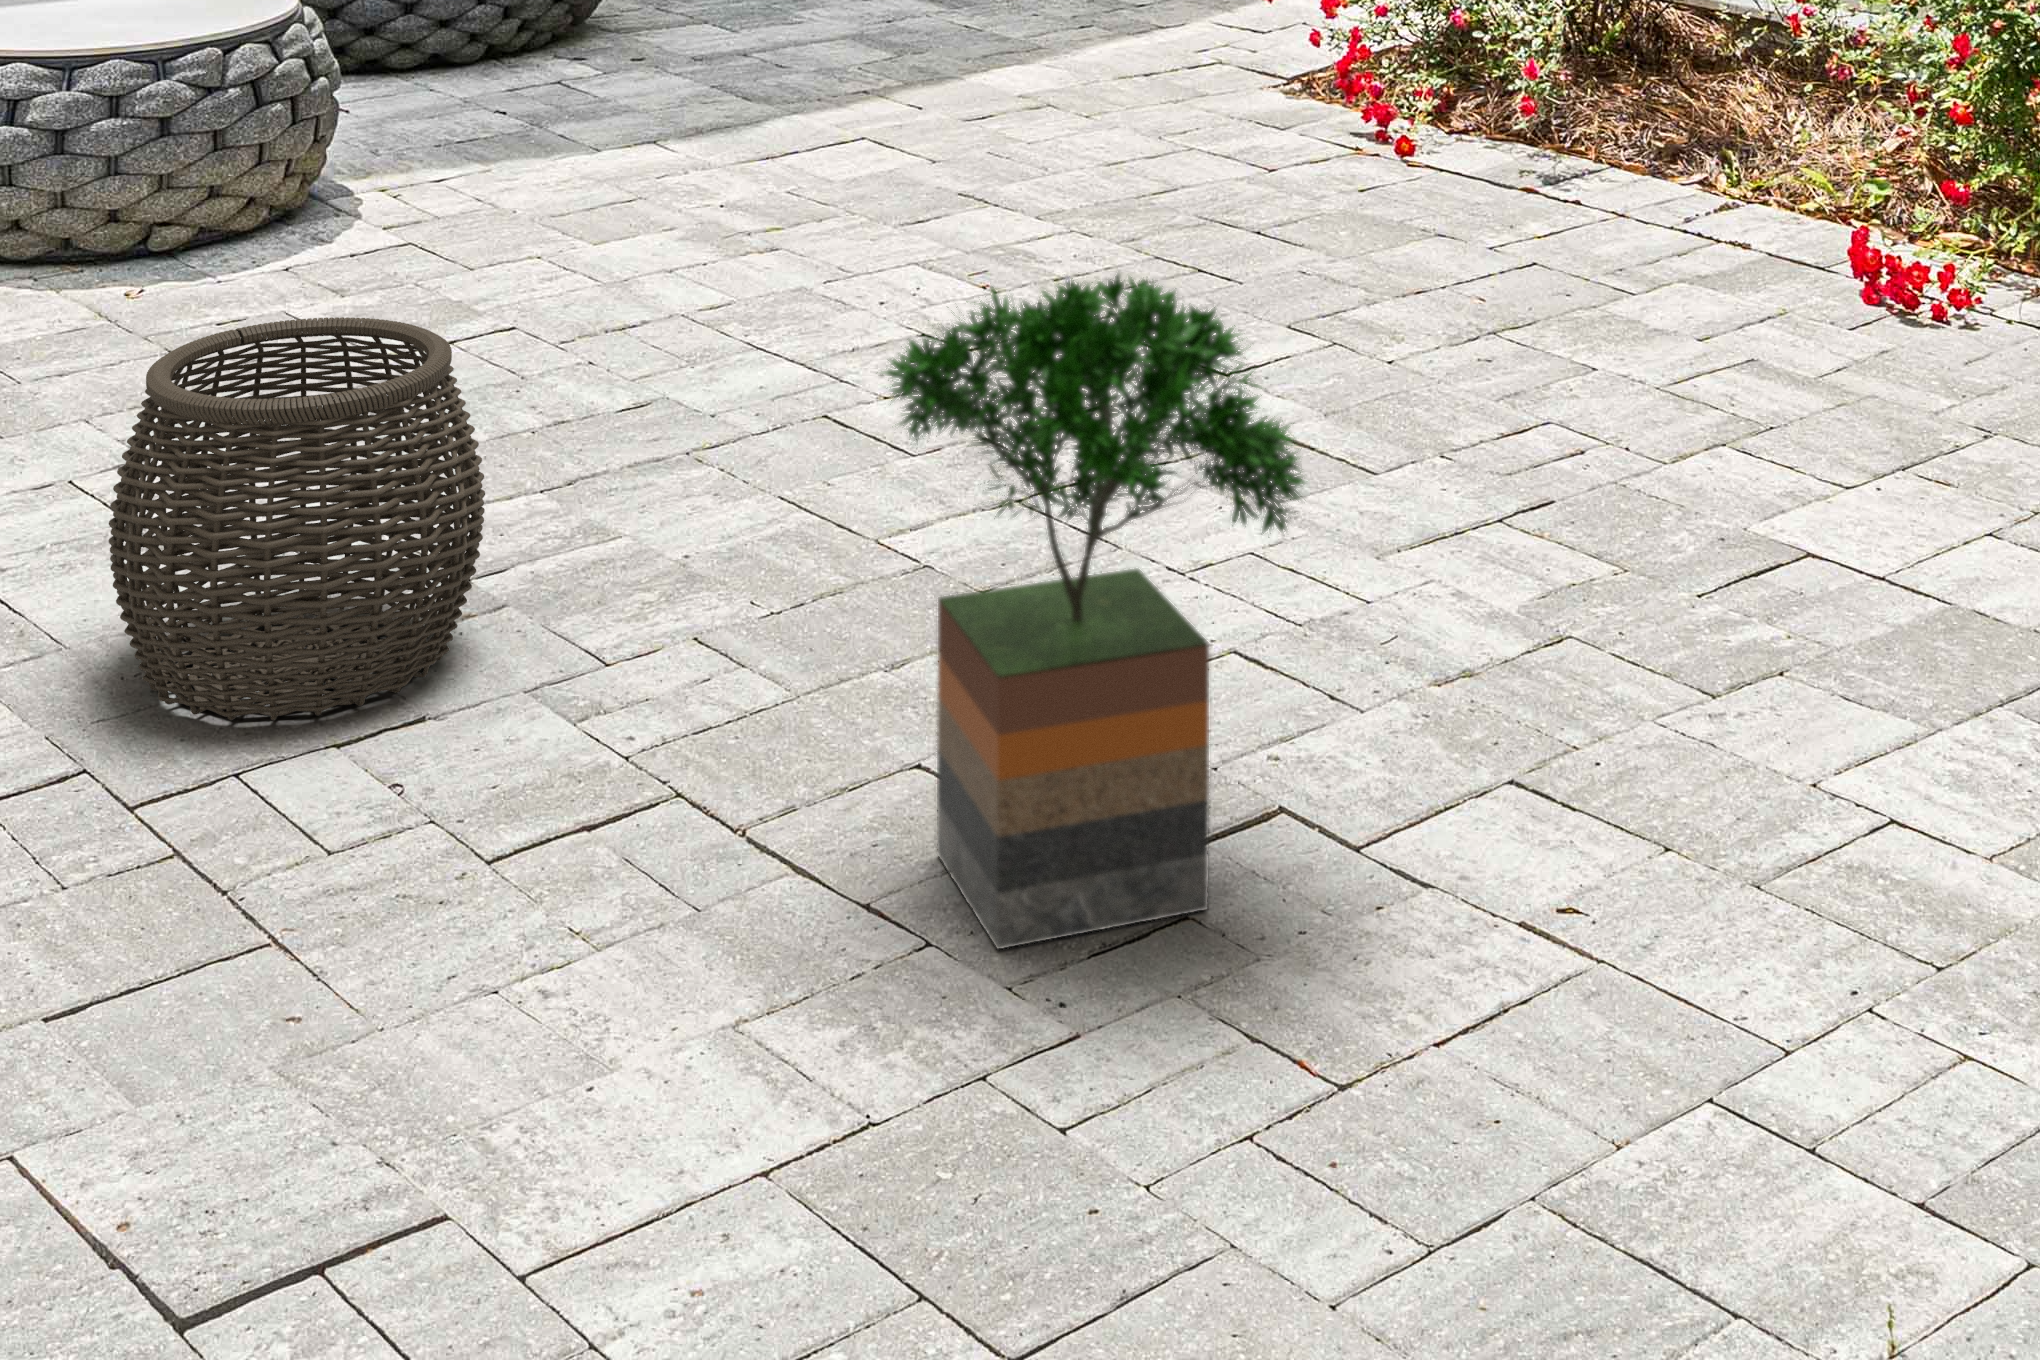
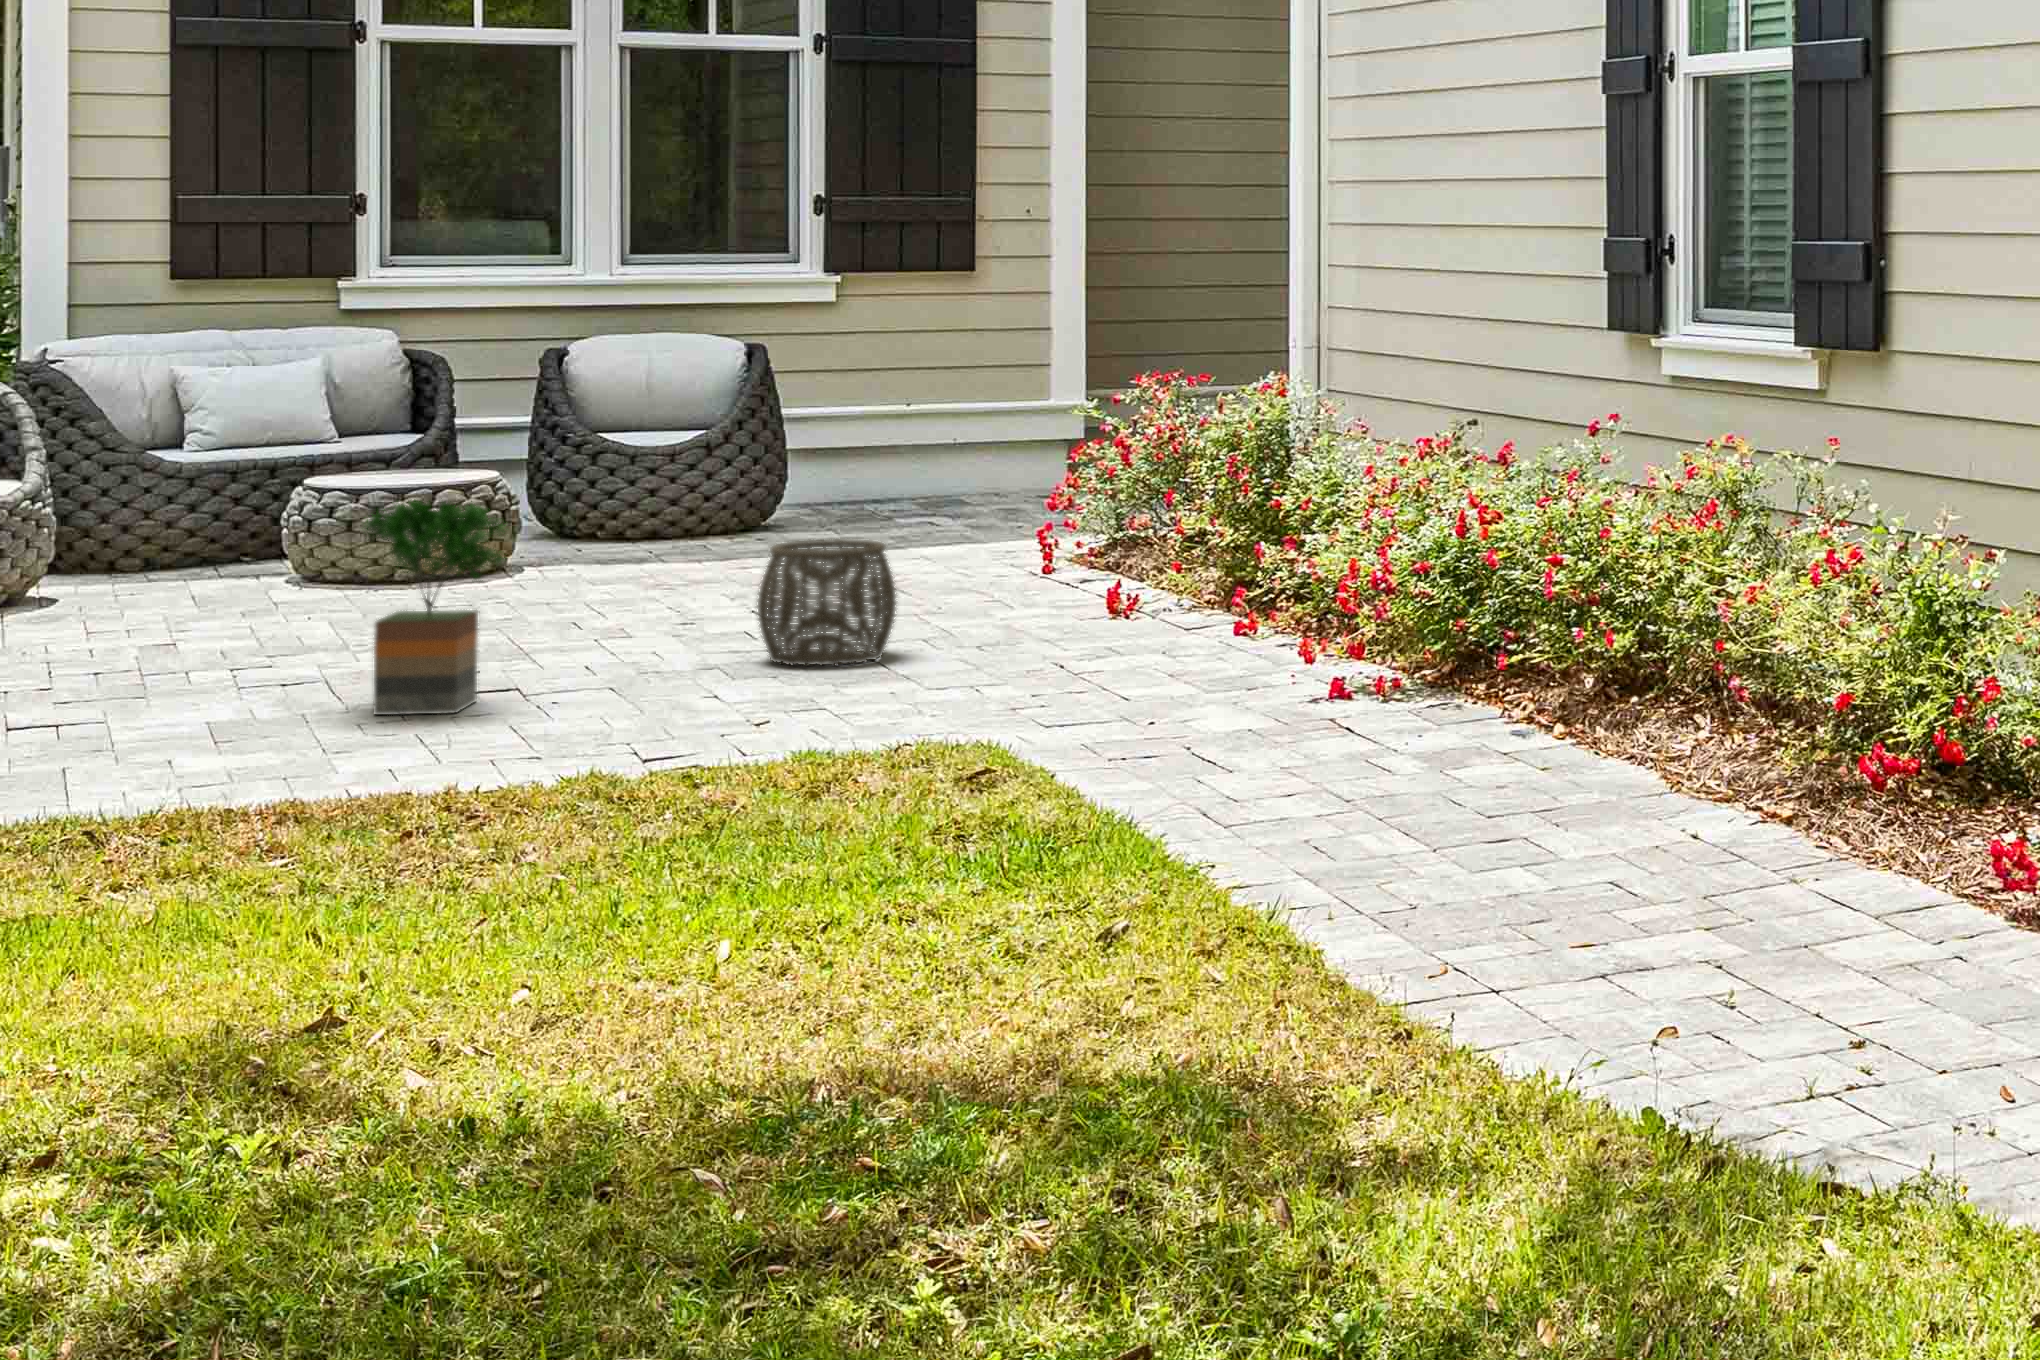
woven basket: present [109,317,485,721] -> present [757,539,896,666]

